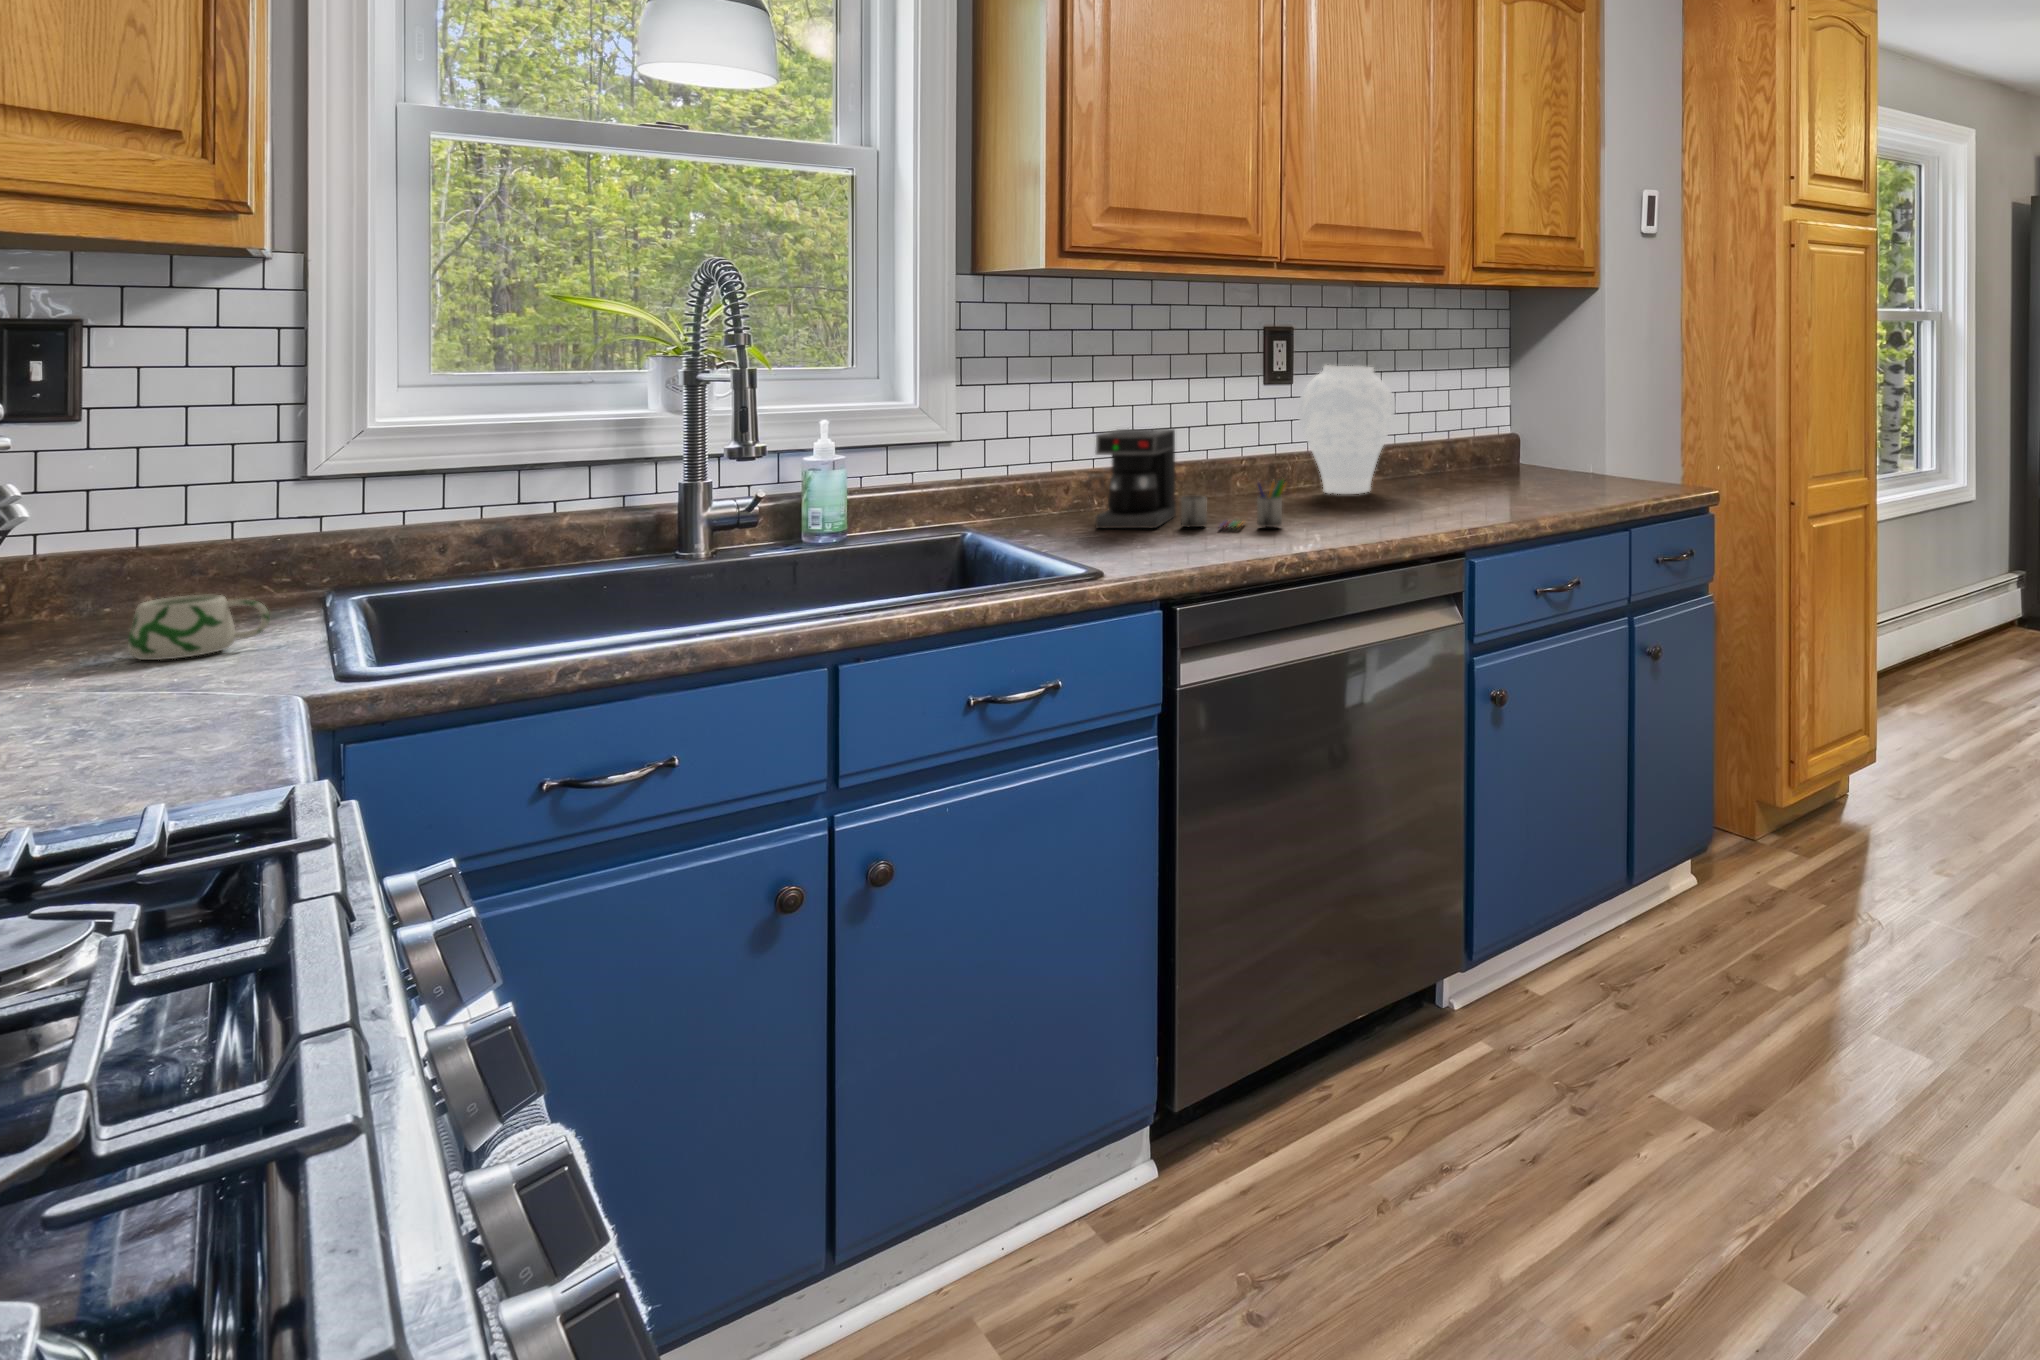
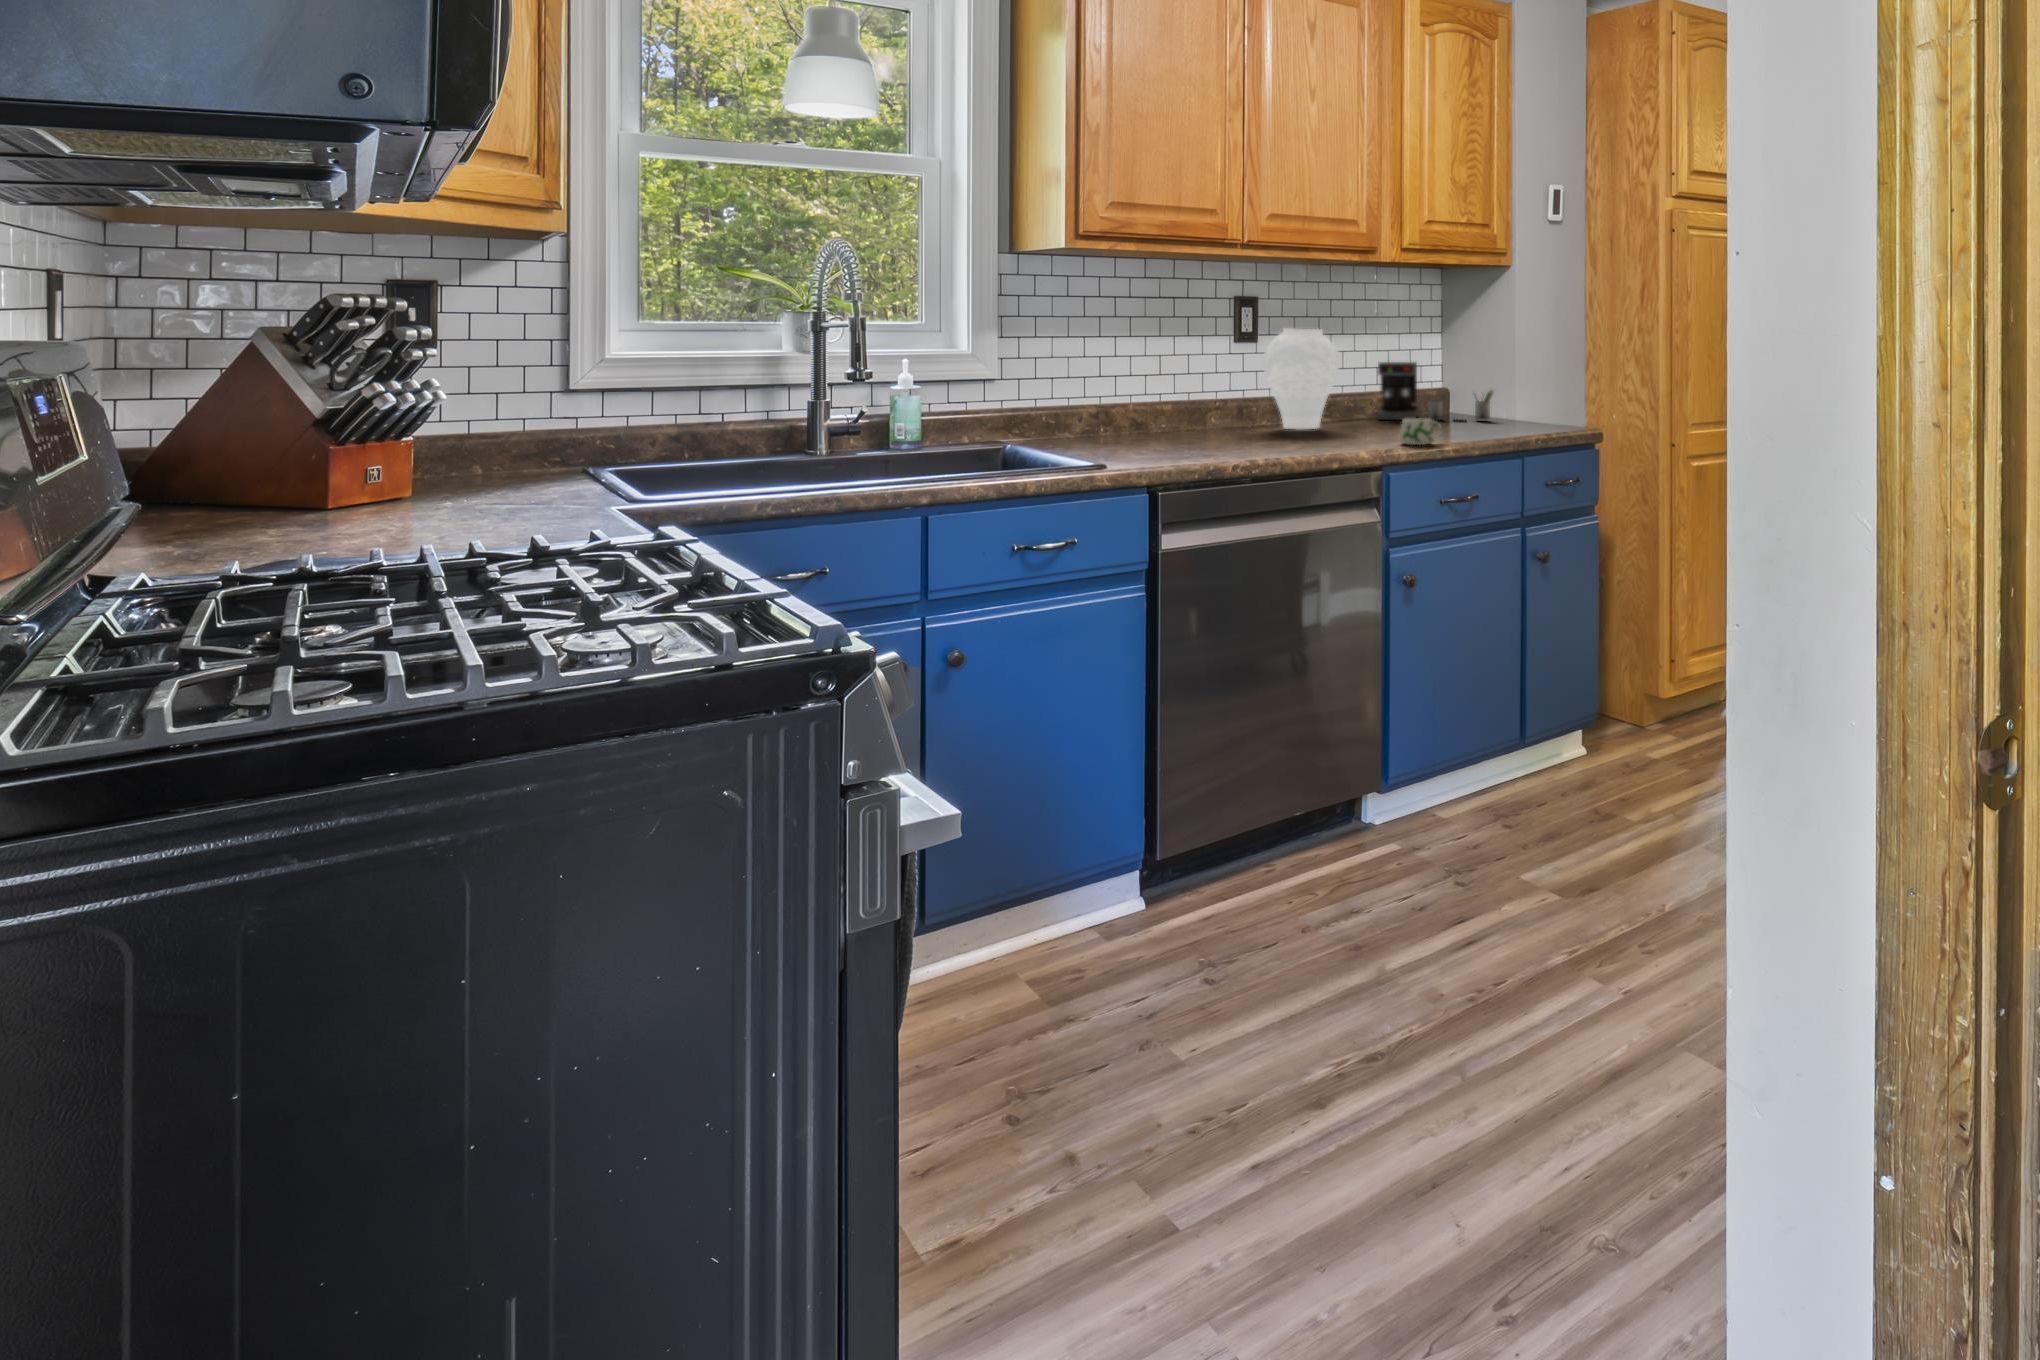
coffee maker: present [1096,429,1287,528] -> present [1378,362,1493,420]
mug: present [128,595,270,660] -> present [1400,419,1442,445]

